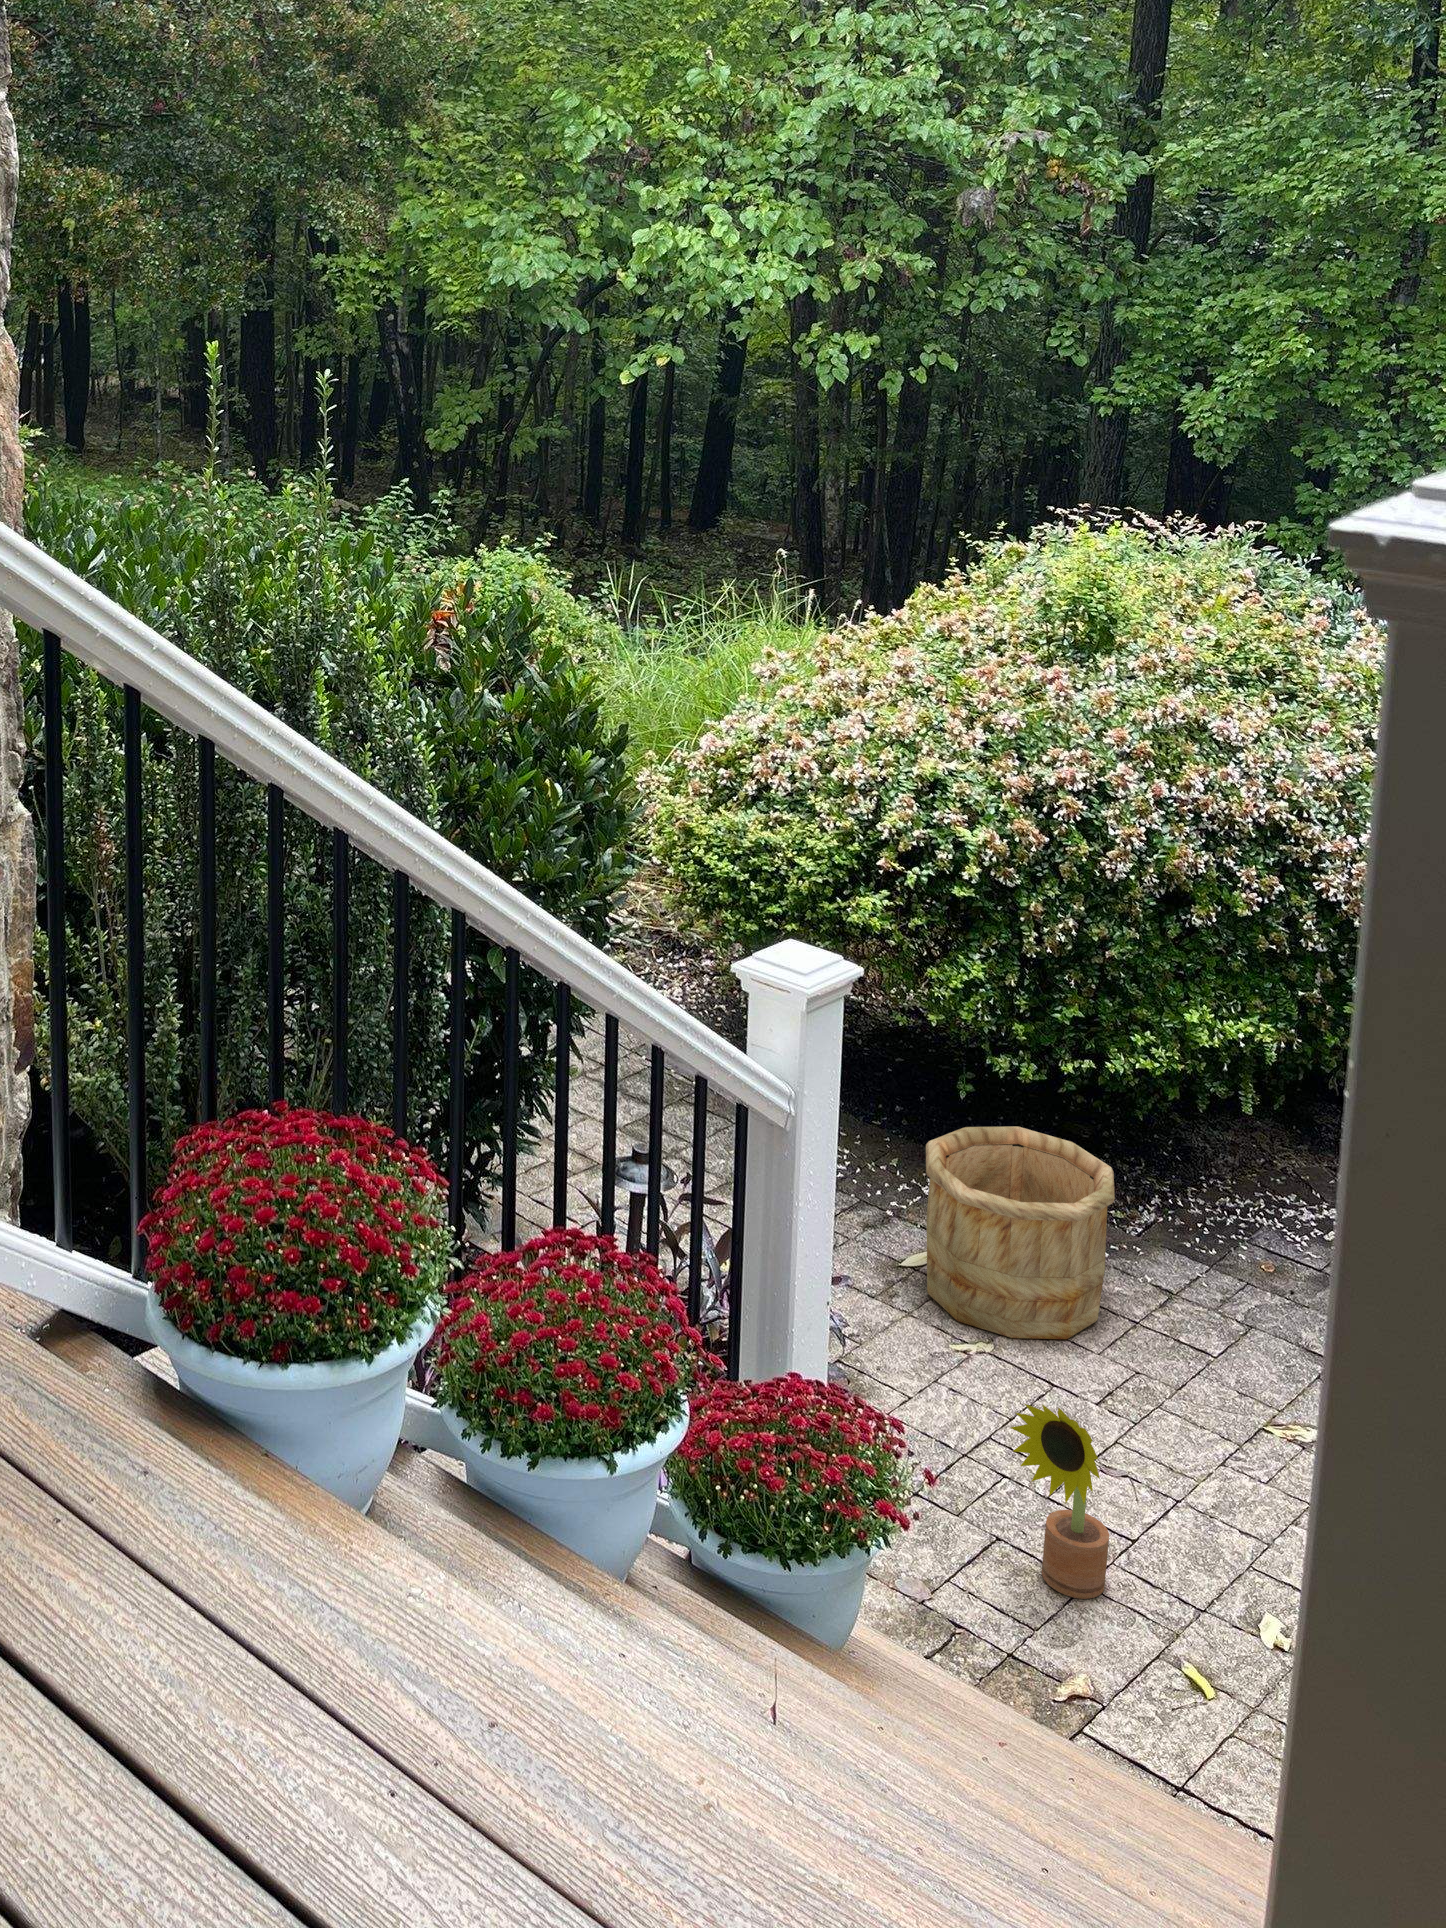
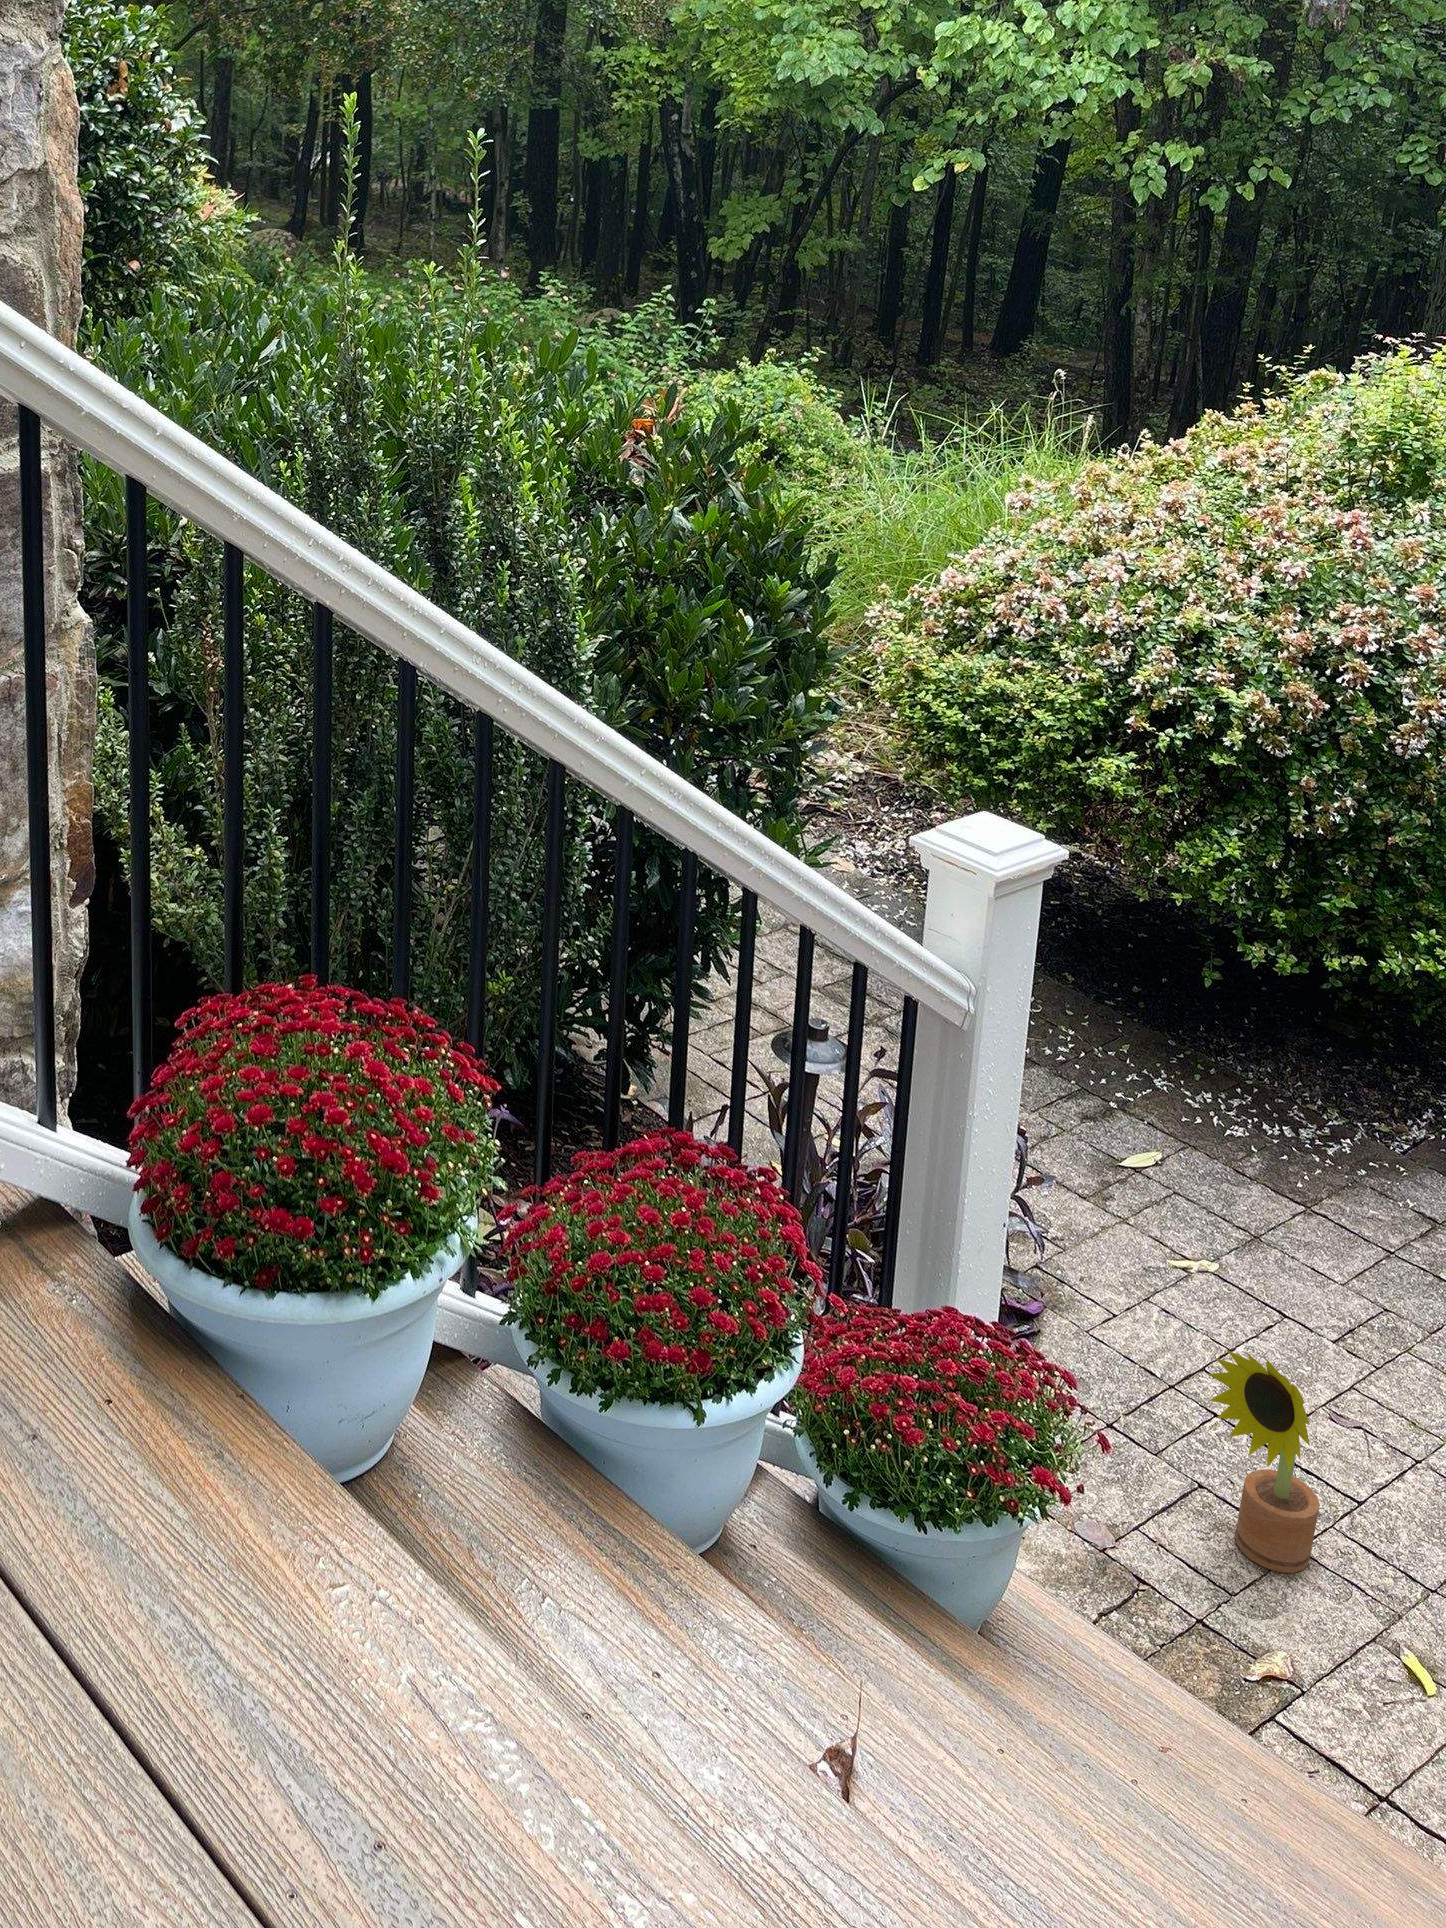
wooden bucket: present [926,1126,1115,1339] -> none [1142,1022,1373,1268]

